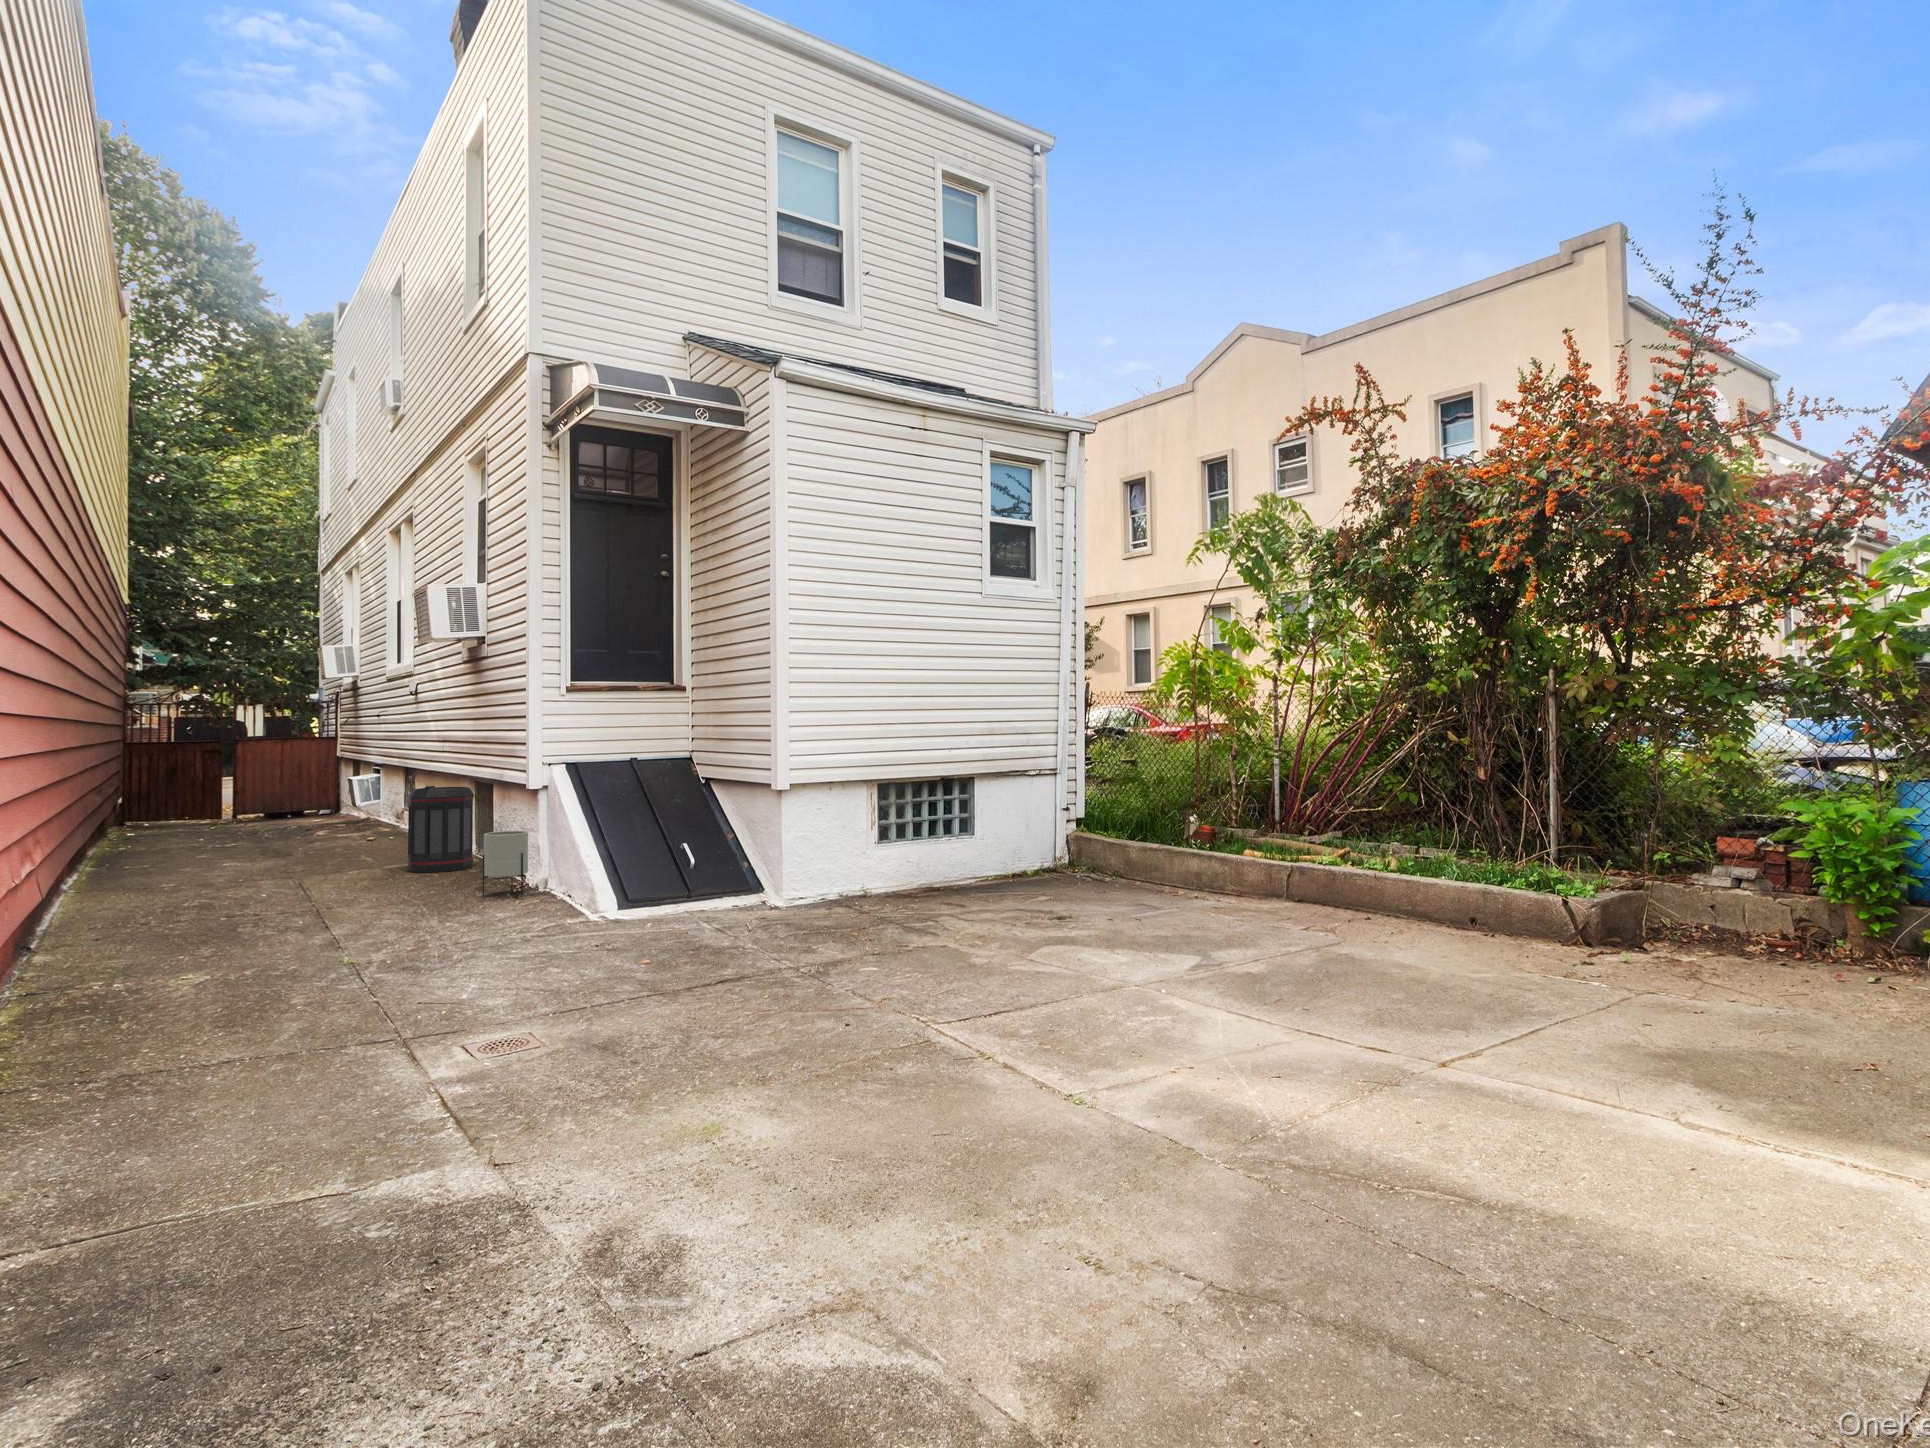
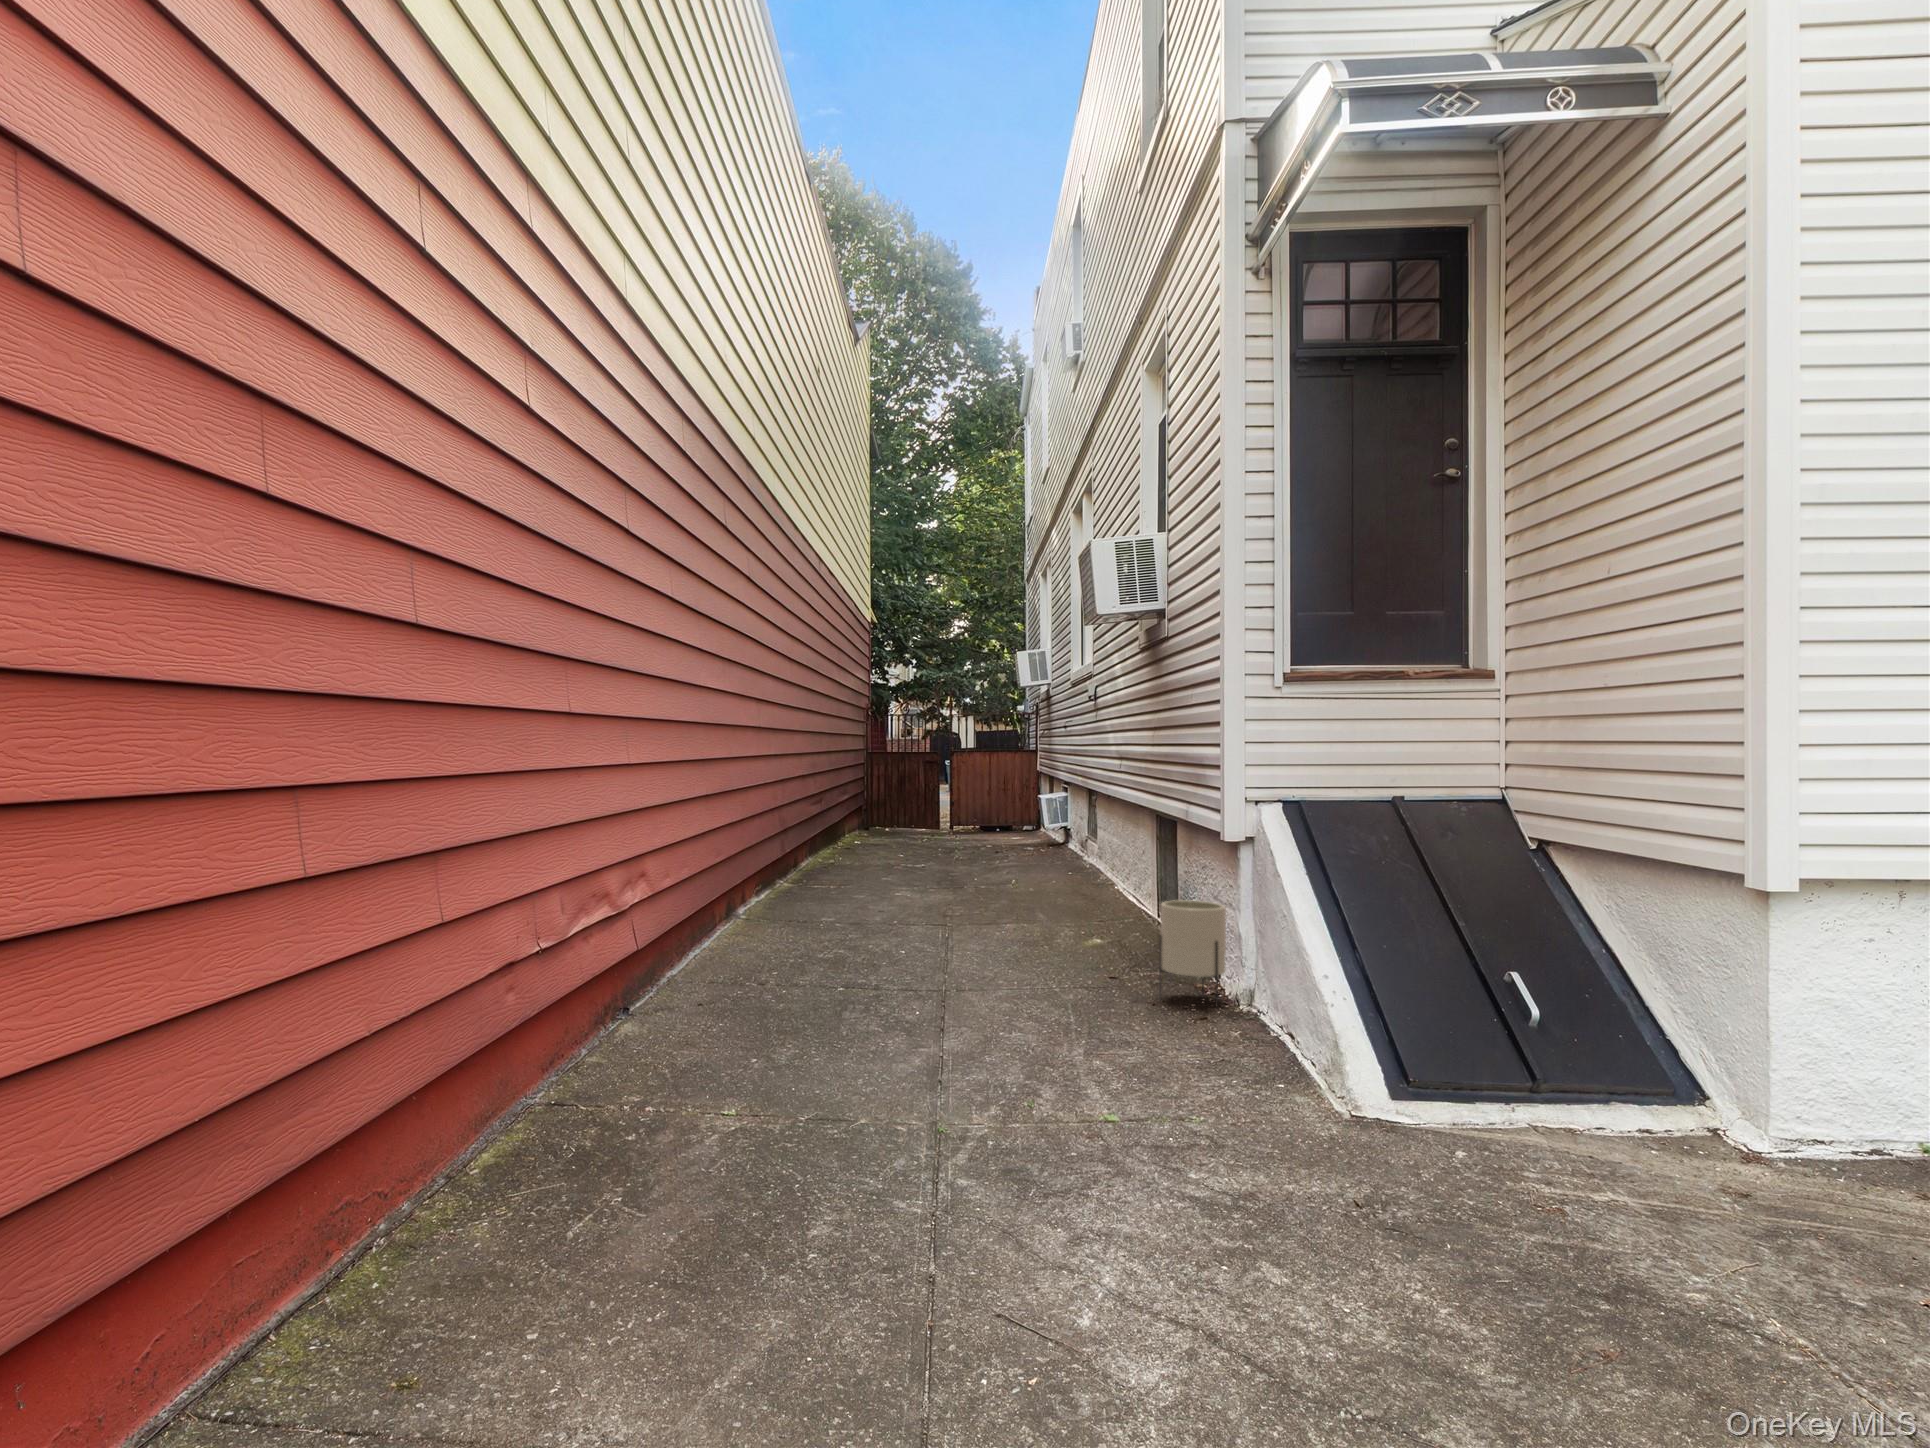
trash can: present [408,786,474,873] -> none [1077,818,1157,940]

